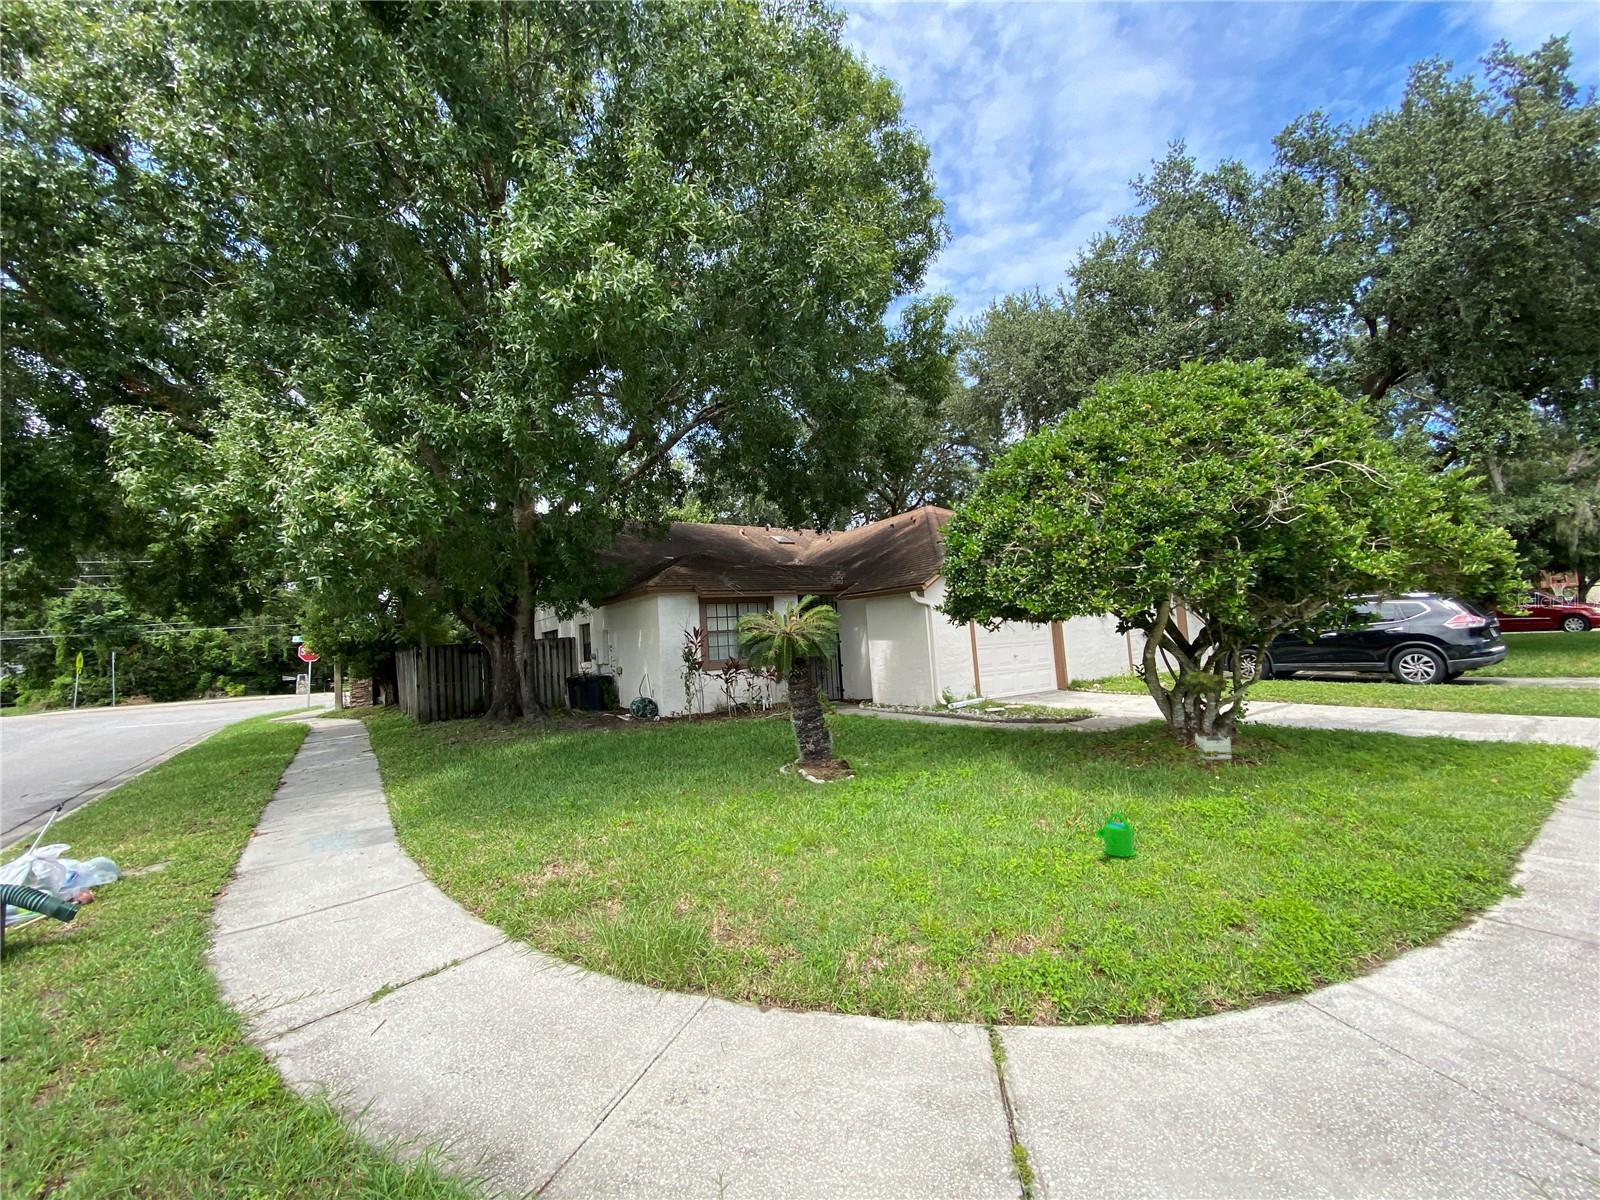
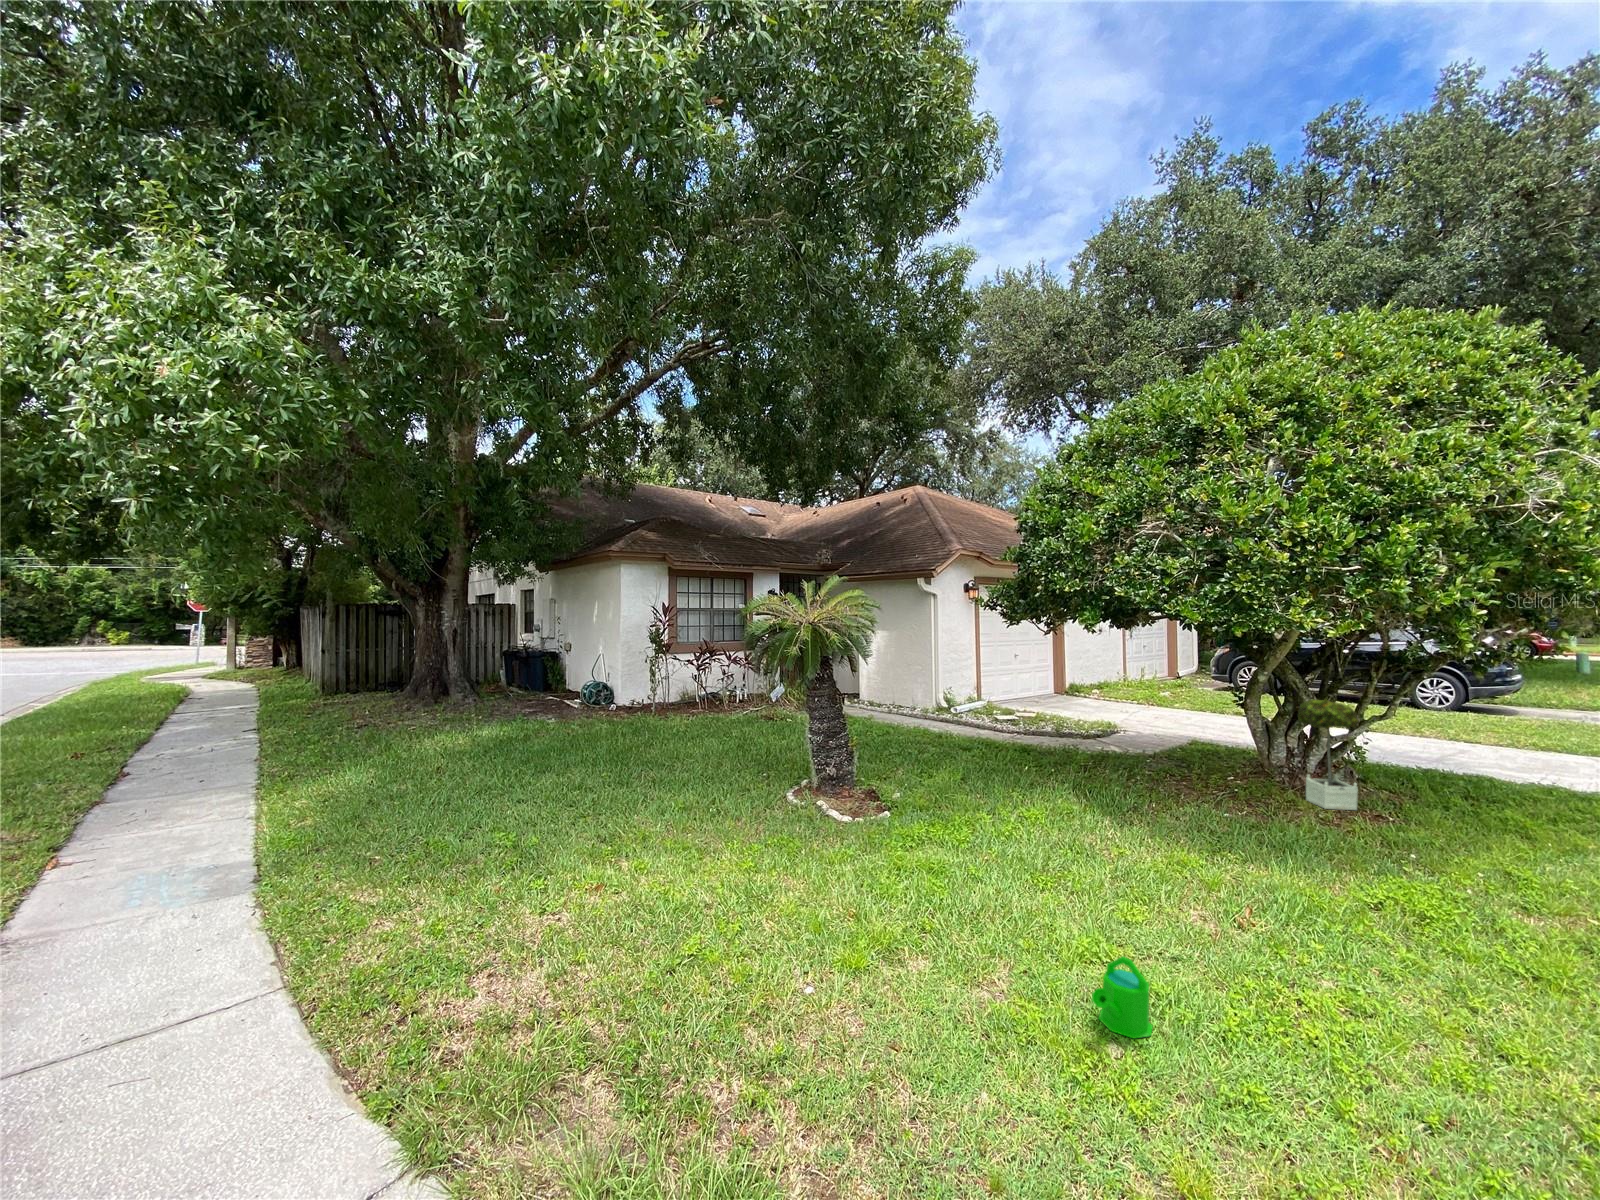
watering can: present [1096,812,1136,857] -> present [1092,957,1153,1038]

